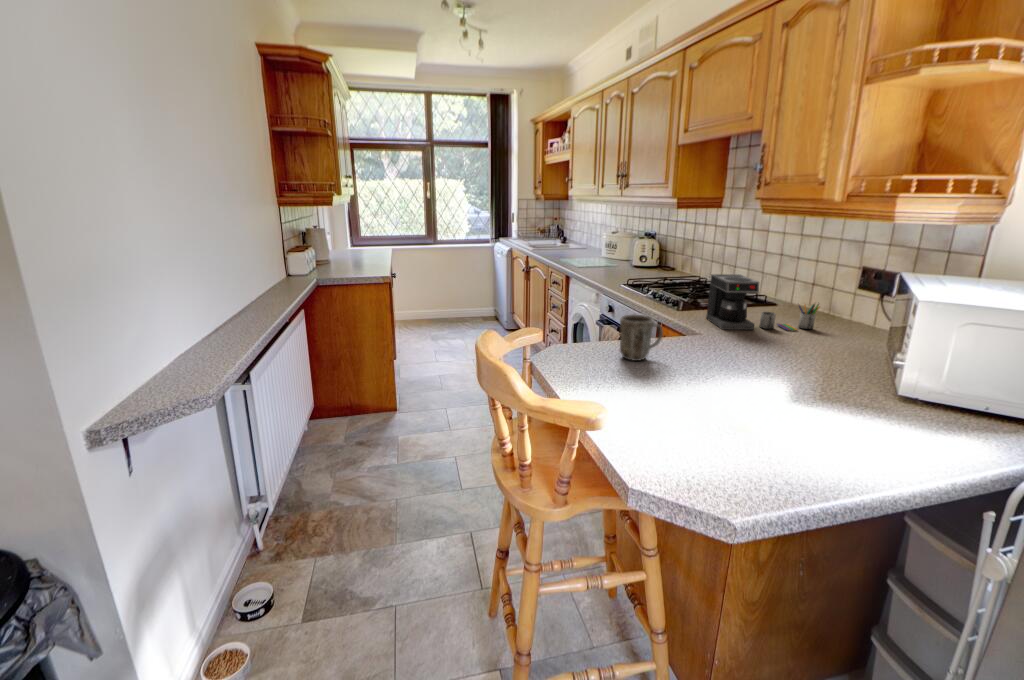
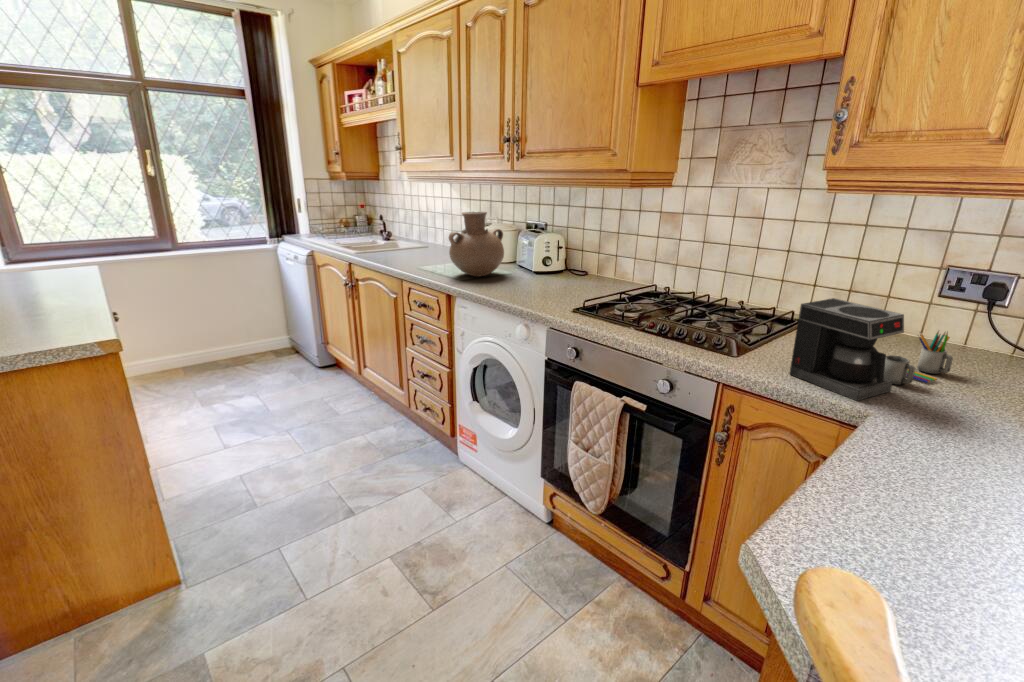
vase: none [577,222,616,266] -> present [449,211,504,277]
mug: present [620,314,663,361] -> none [883,456,995,577]

